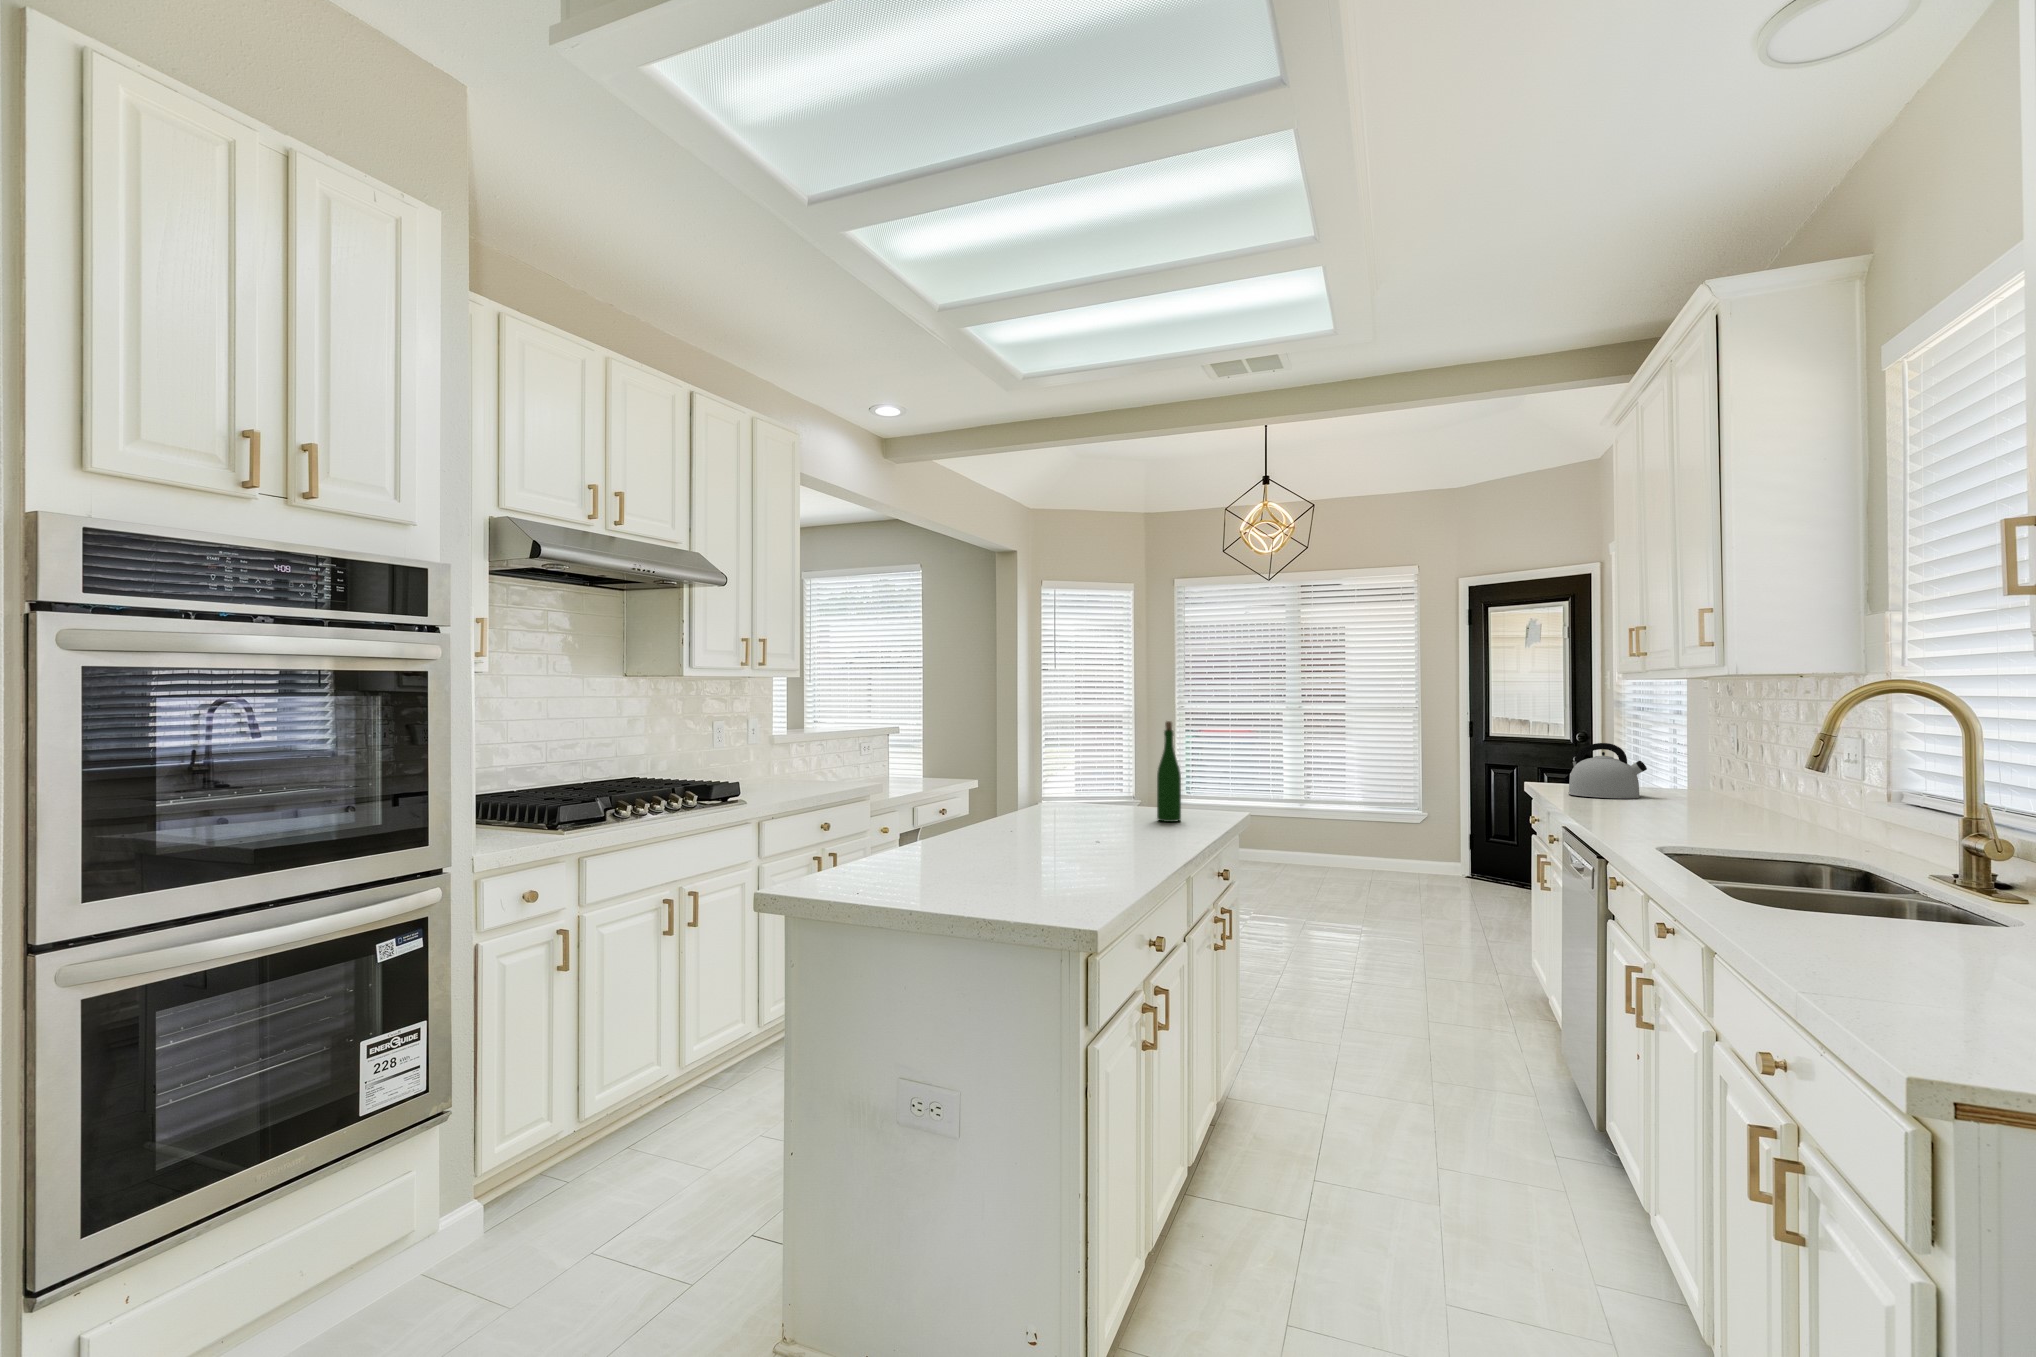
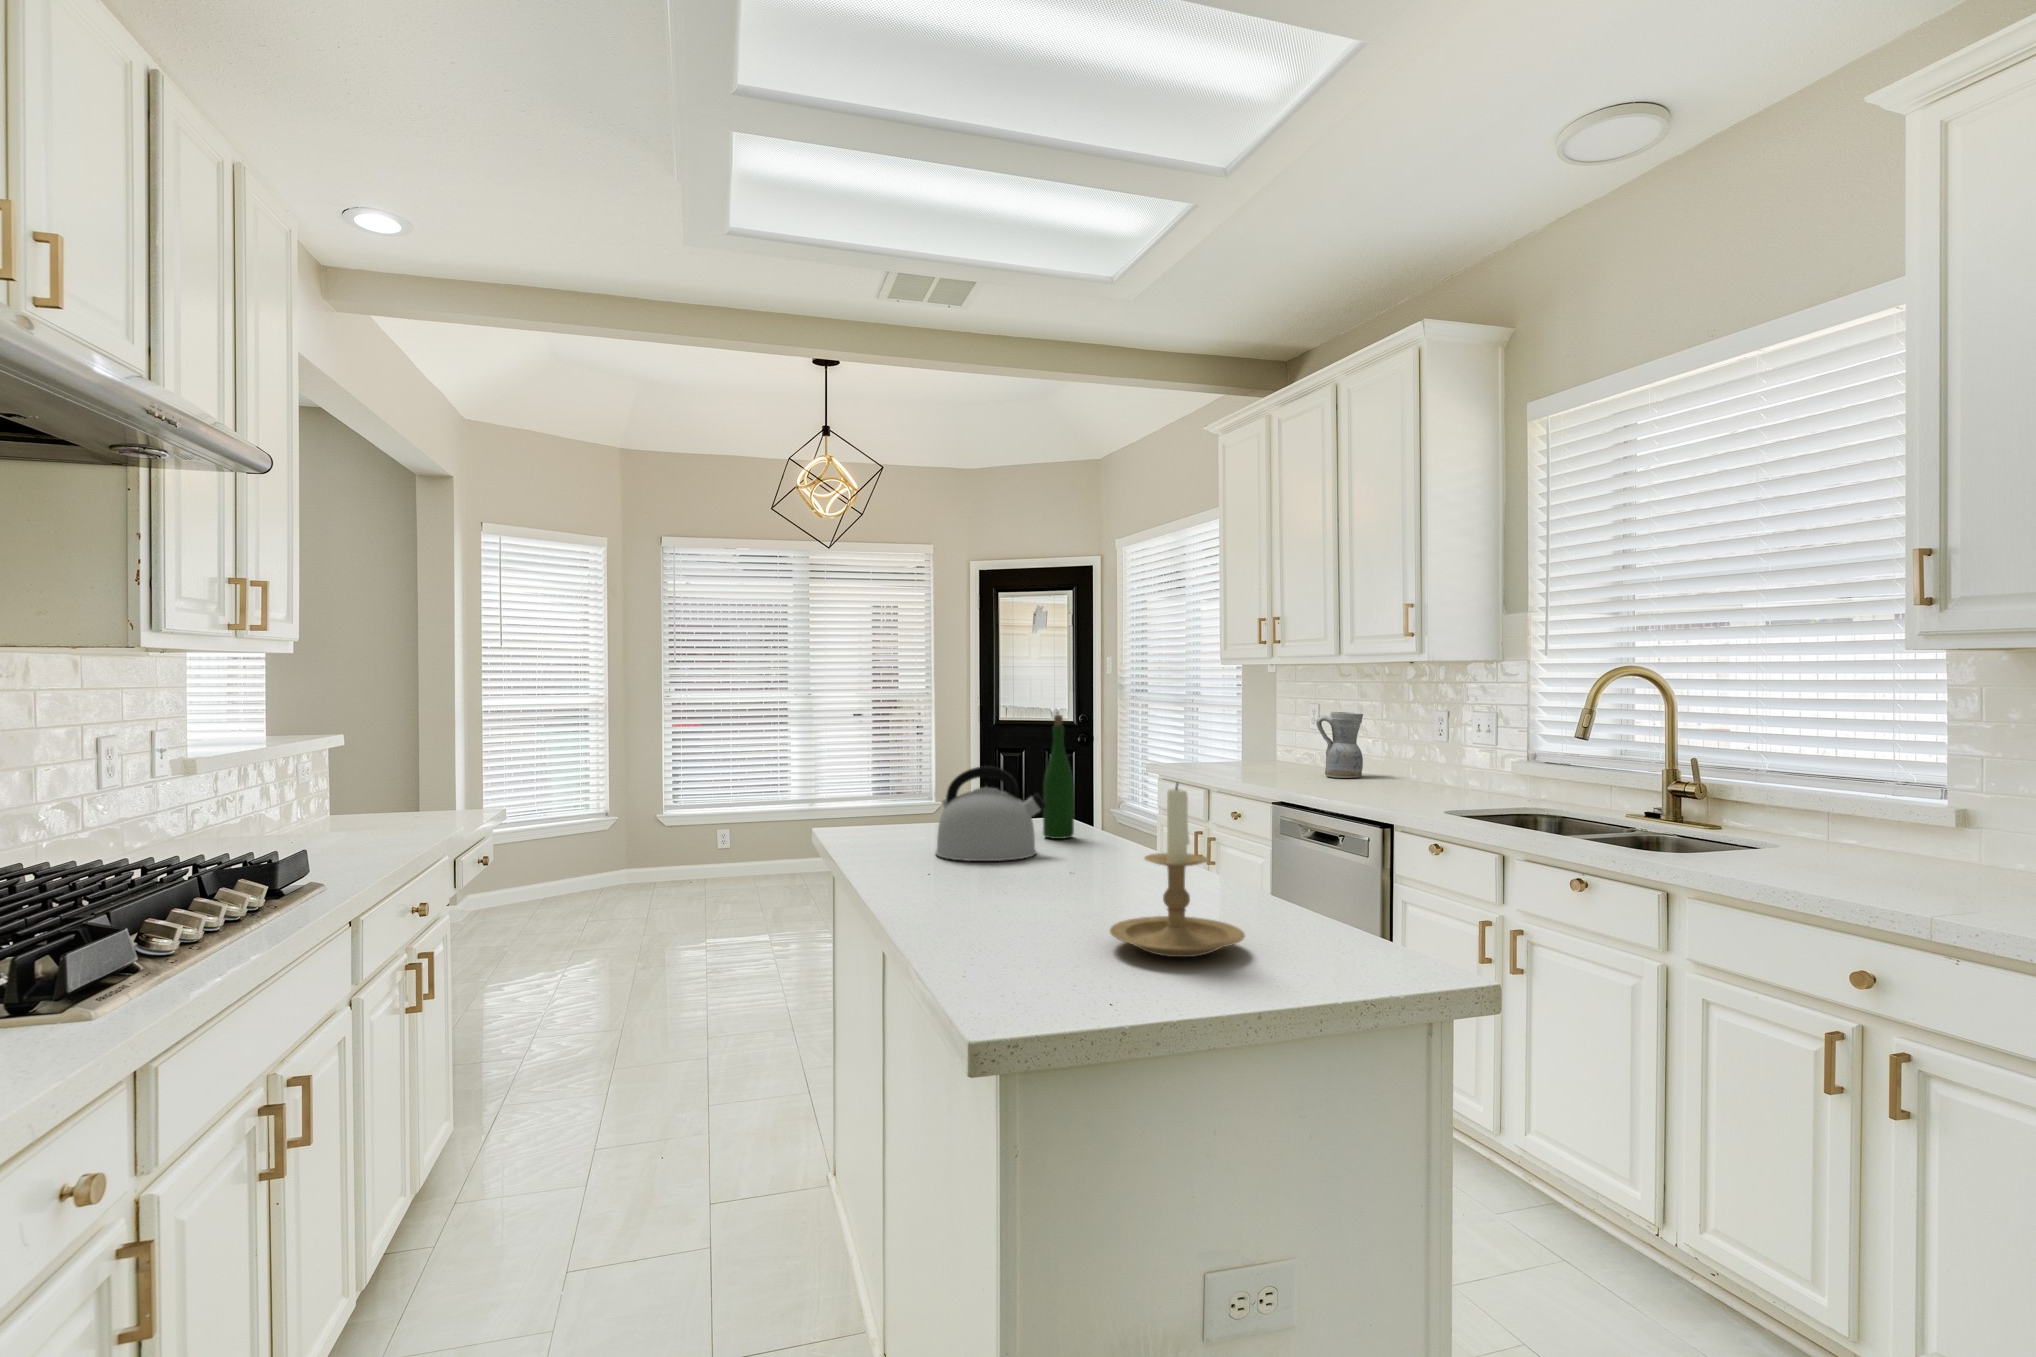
ceramic pitcher: none [1657,731,1720,808] -> present [1316,712,1363,778]
kettle: present [1568,743,1647,799] -> present [936,766,1046,861]
candle holder: none [931,763,1029,884] -> present [1110,783,1245,957]

